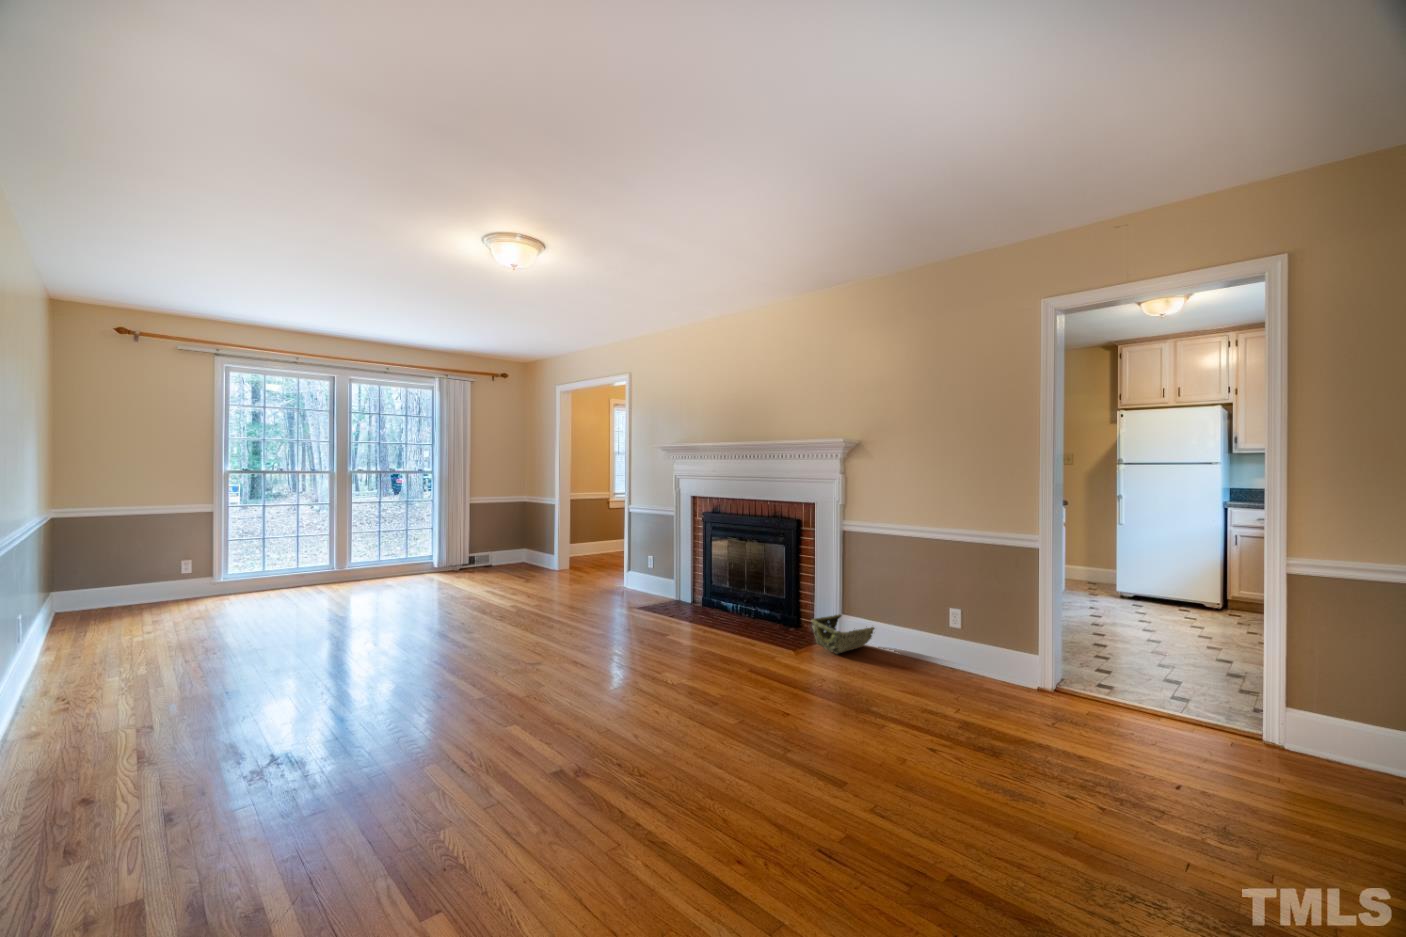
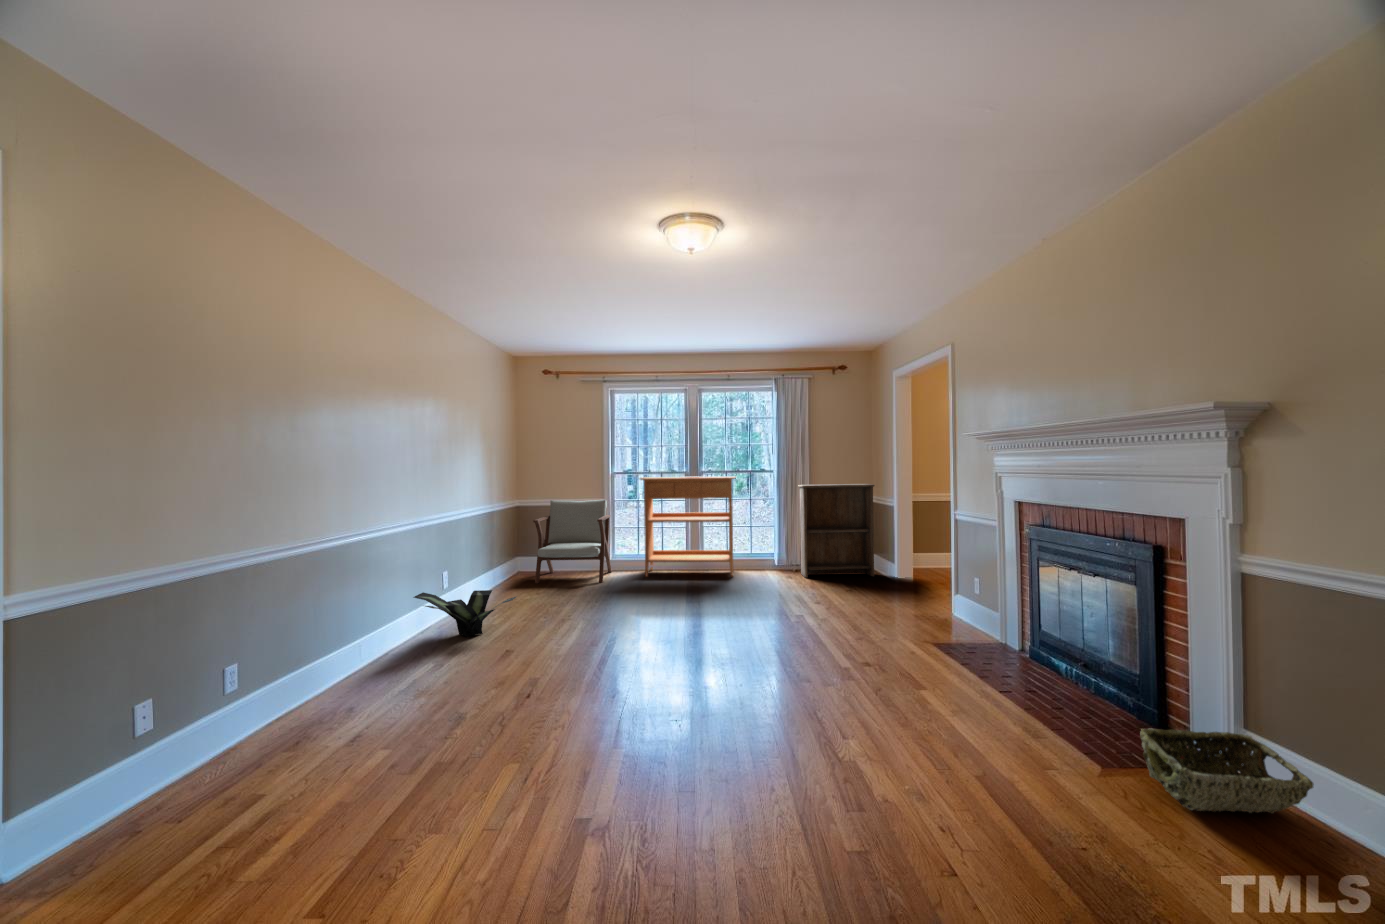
console table: none [274,476,405,594] -> present [640,476,736,577]
bookshelf: none [464,486,537,576] -> present [798,484,875,578]
lounge chair: none [116,503,235,618] -> present [533,500,612,583]
potted plant: none [29,621,207,684] -> present [413,590,516,637]

